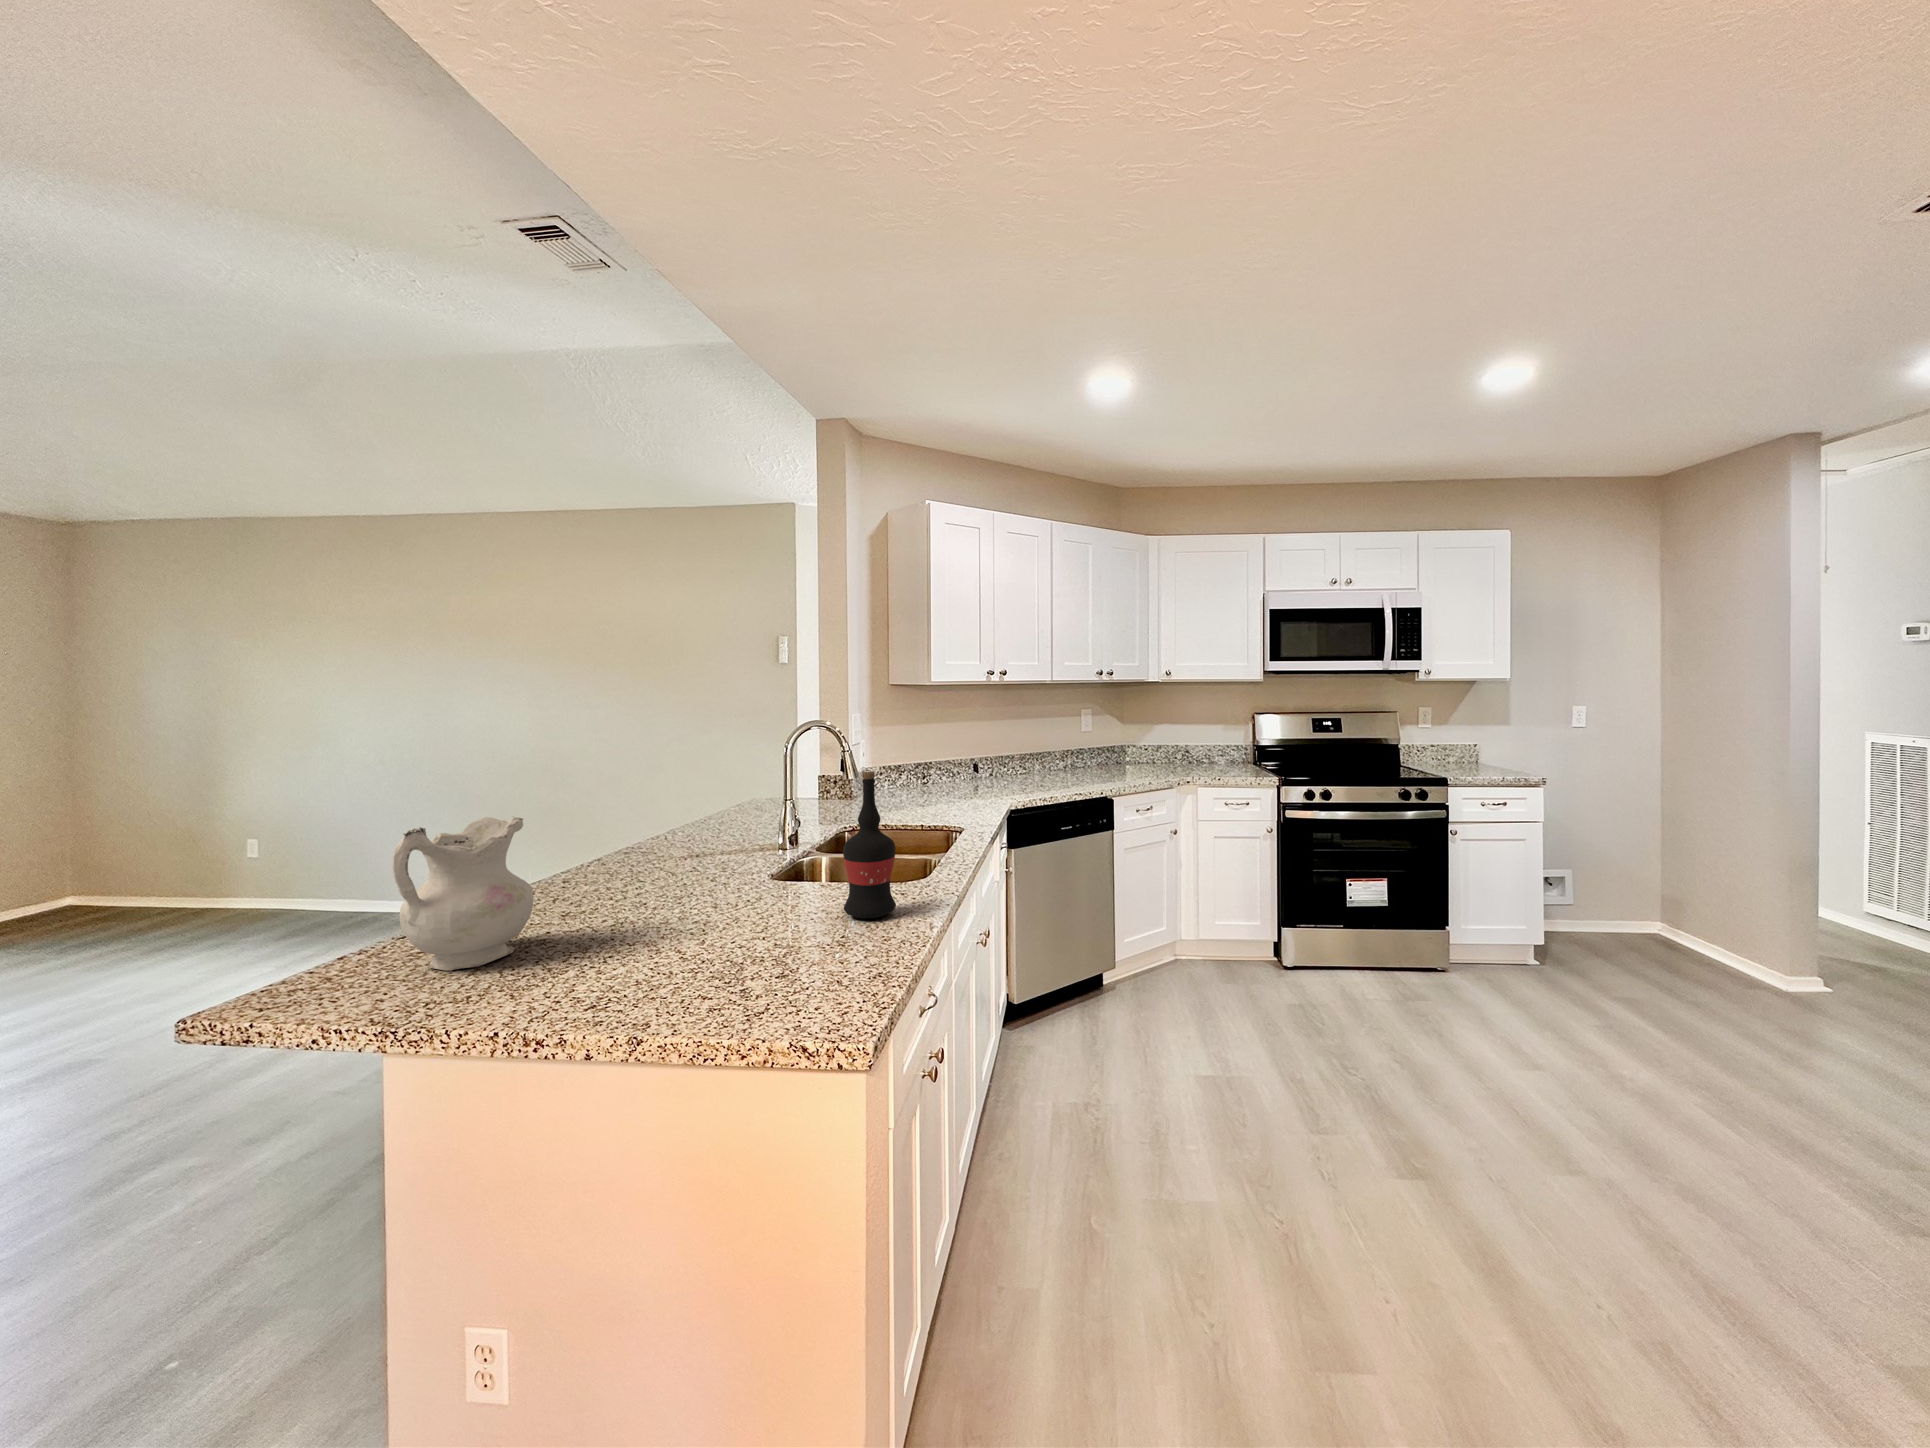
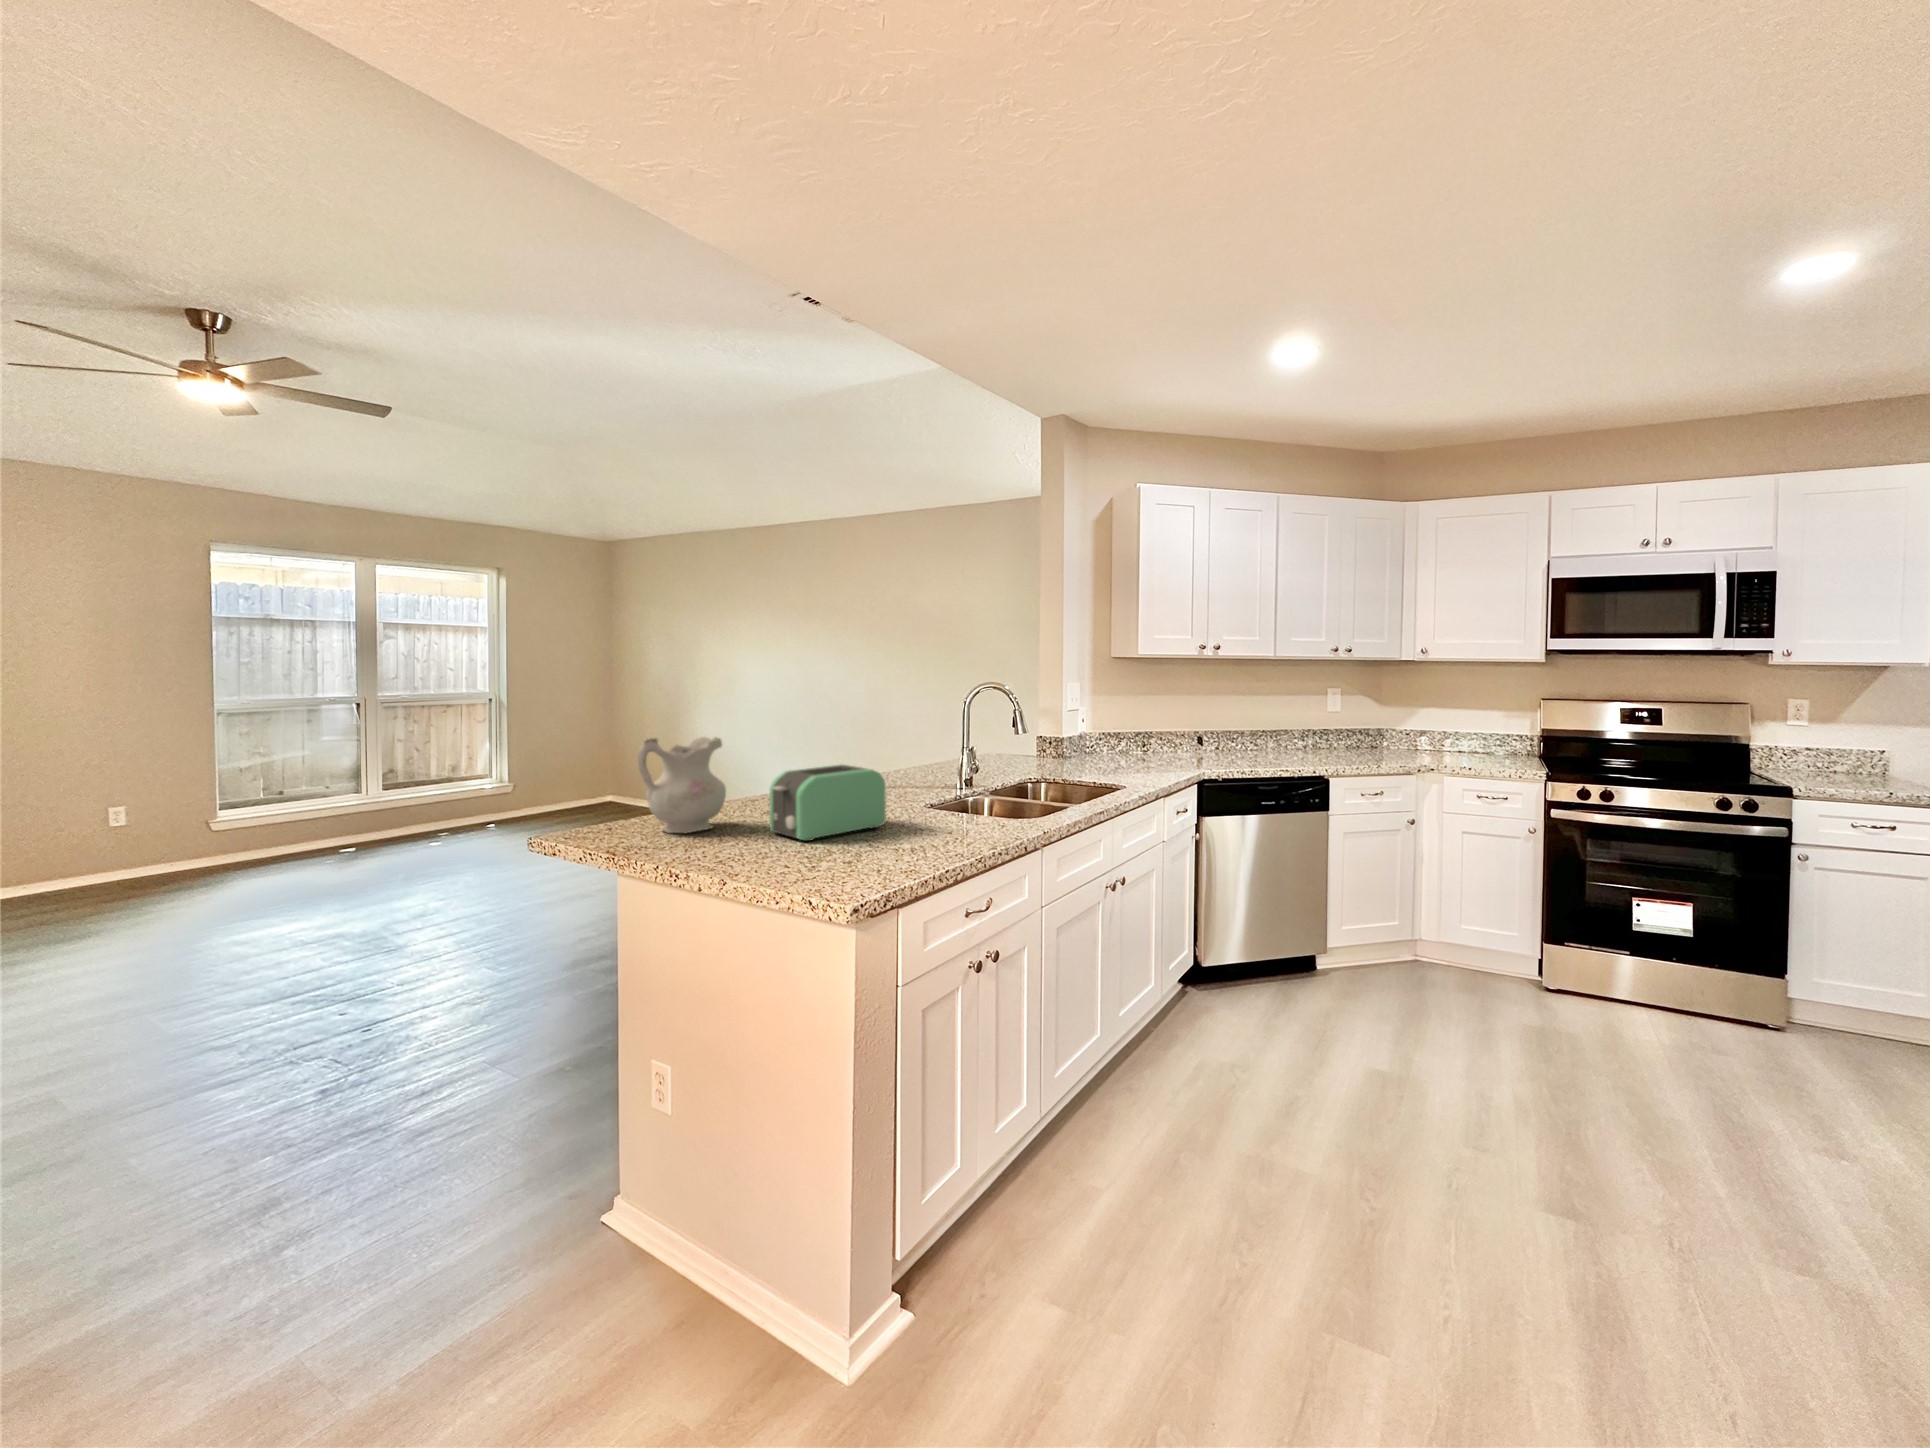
wine bottle: present [843,772,896,918] -> none [934,721,976,839]
toaster: none [614,837,767,951] -> present [770,765,886,841]

